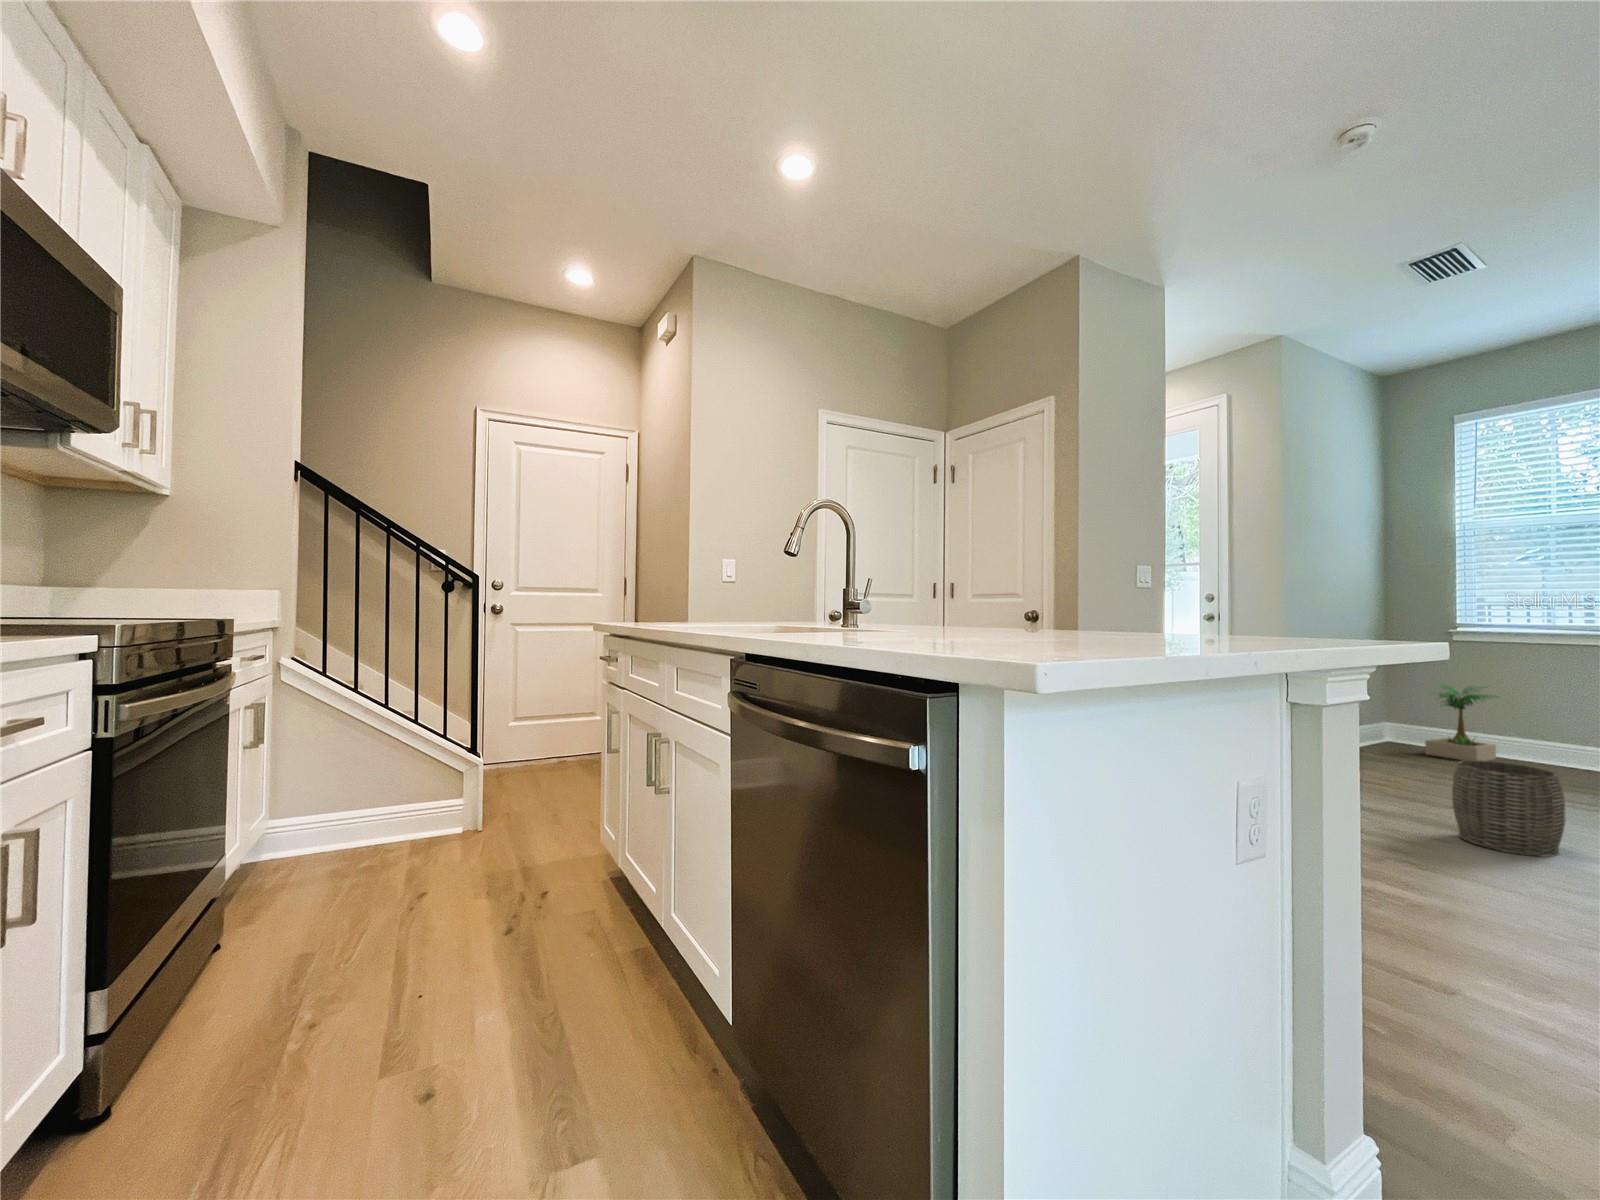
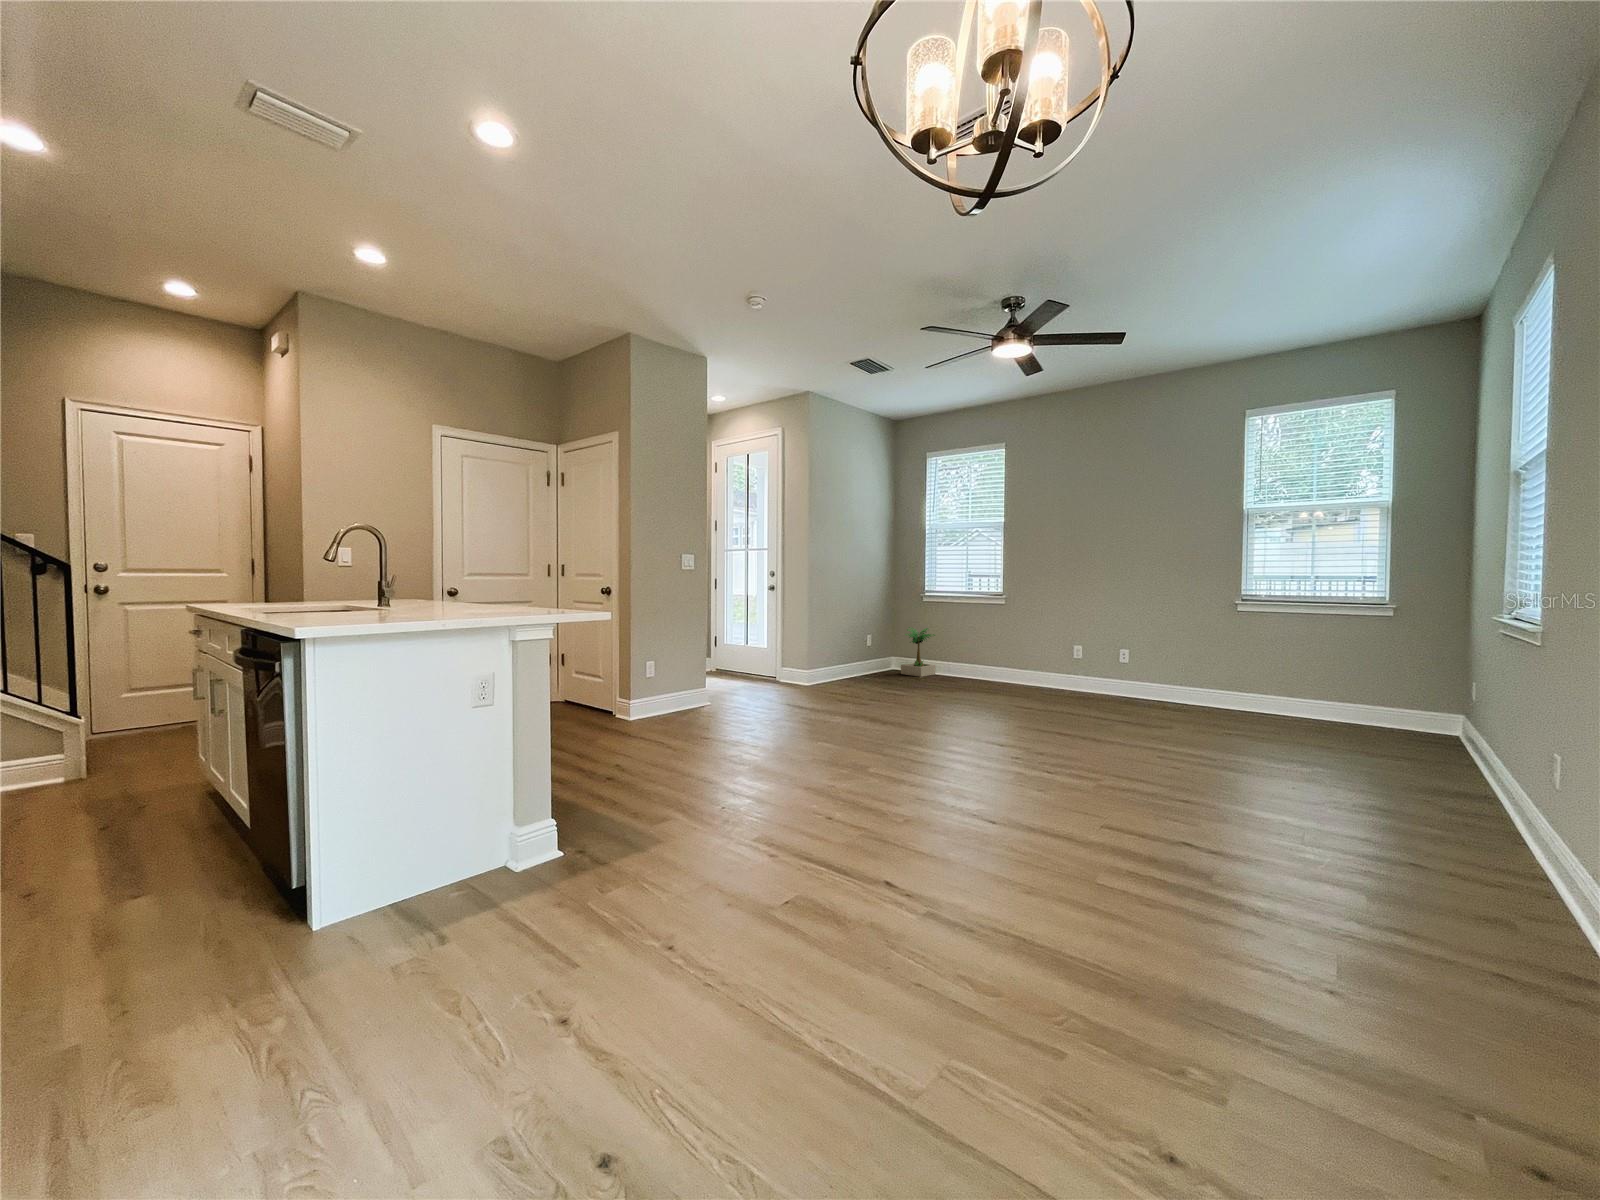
woven basket: present [1452,760,1565,857] -> none [834,672,878,722]

